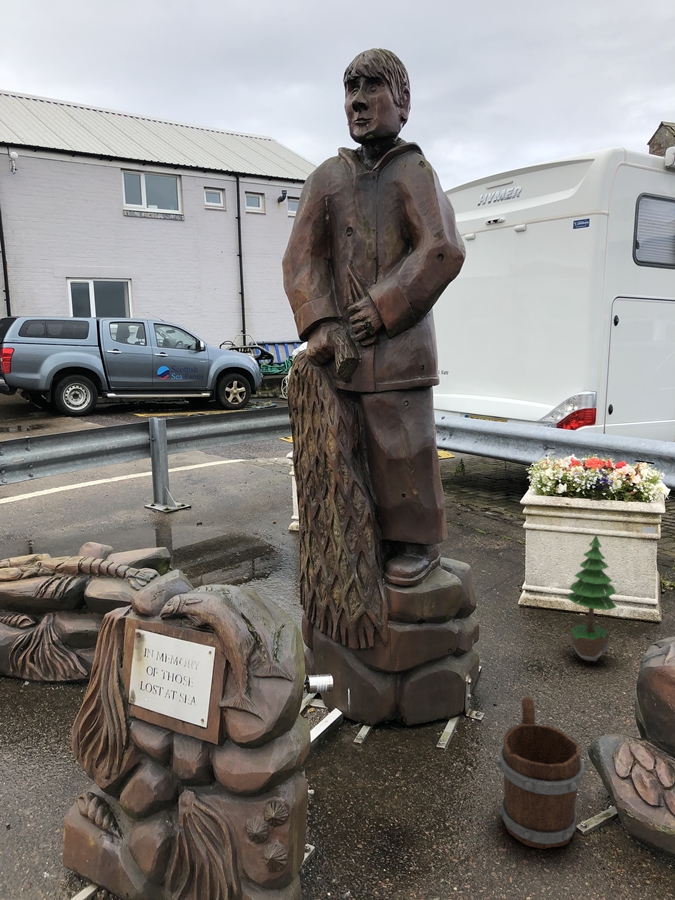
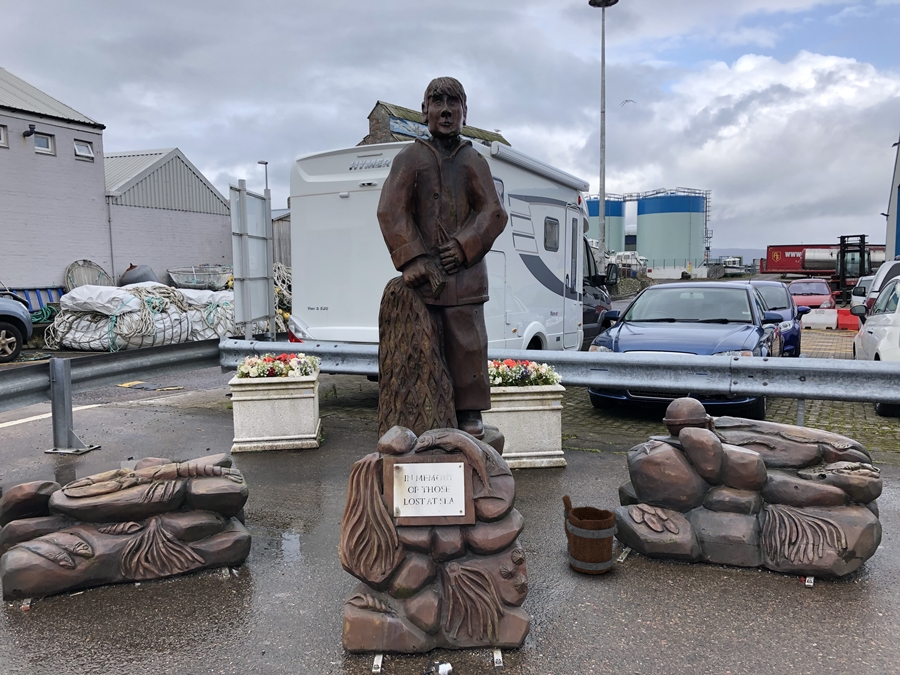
potted tree: present [567,535,616,661] -> none [530,403,562,491]

